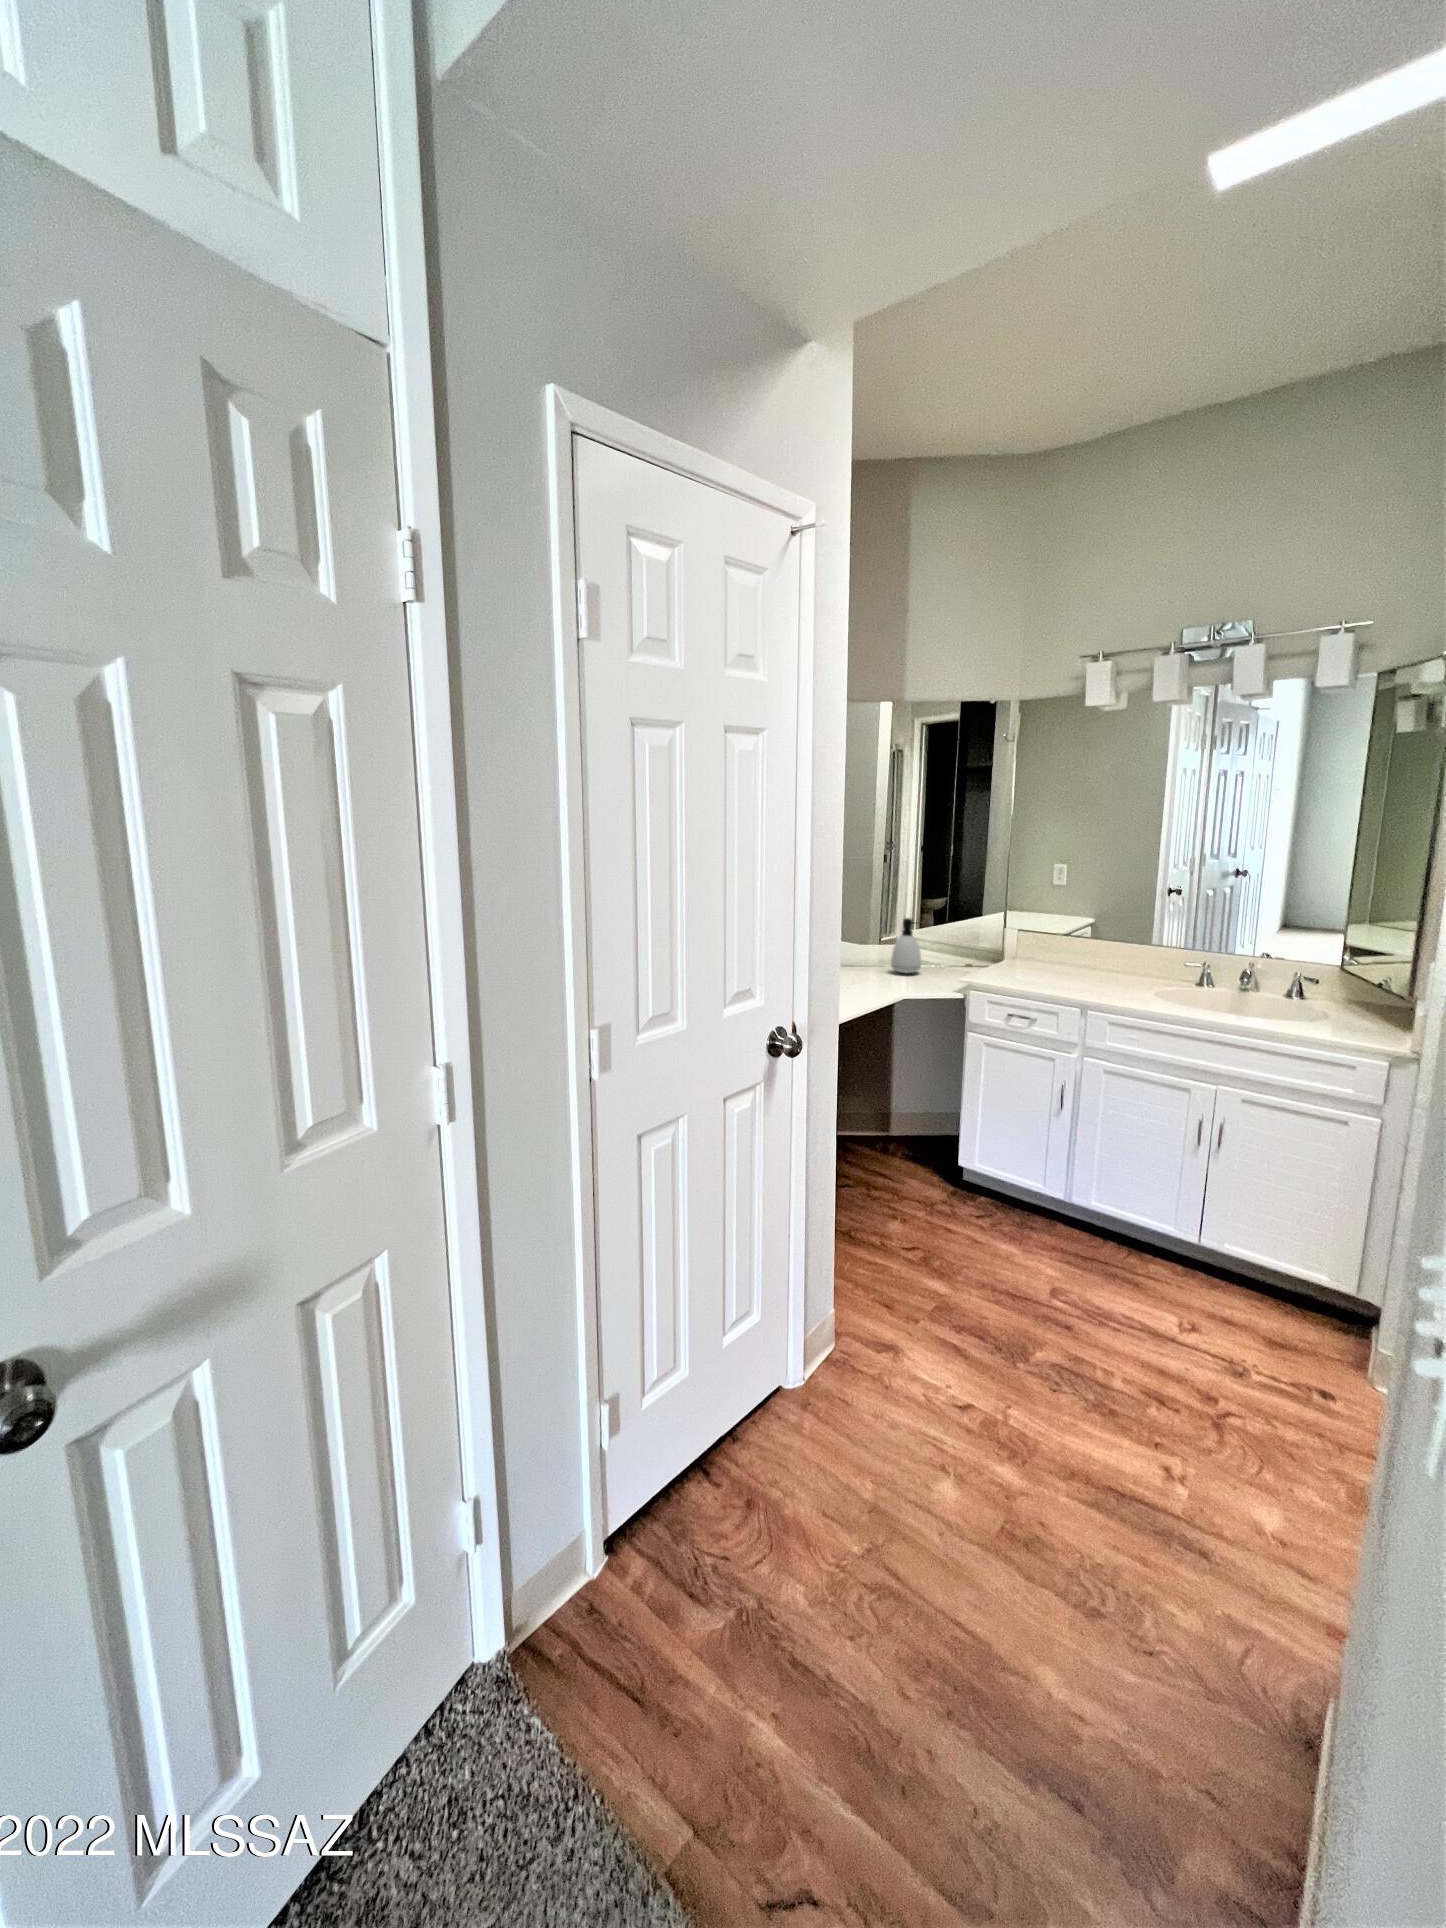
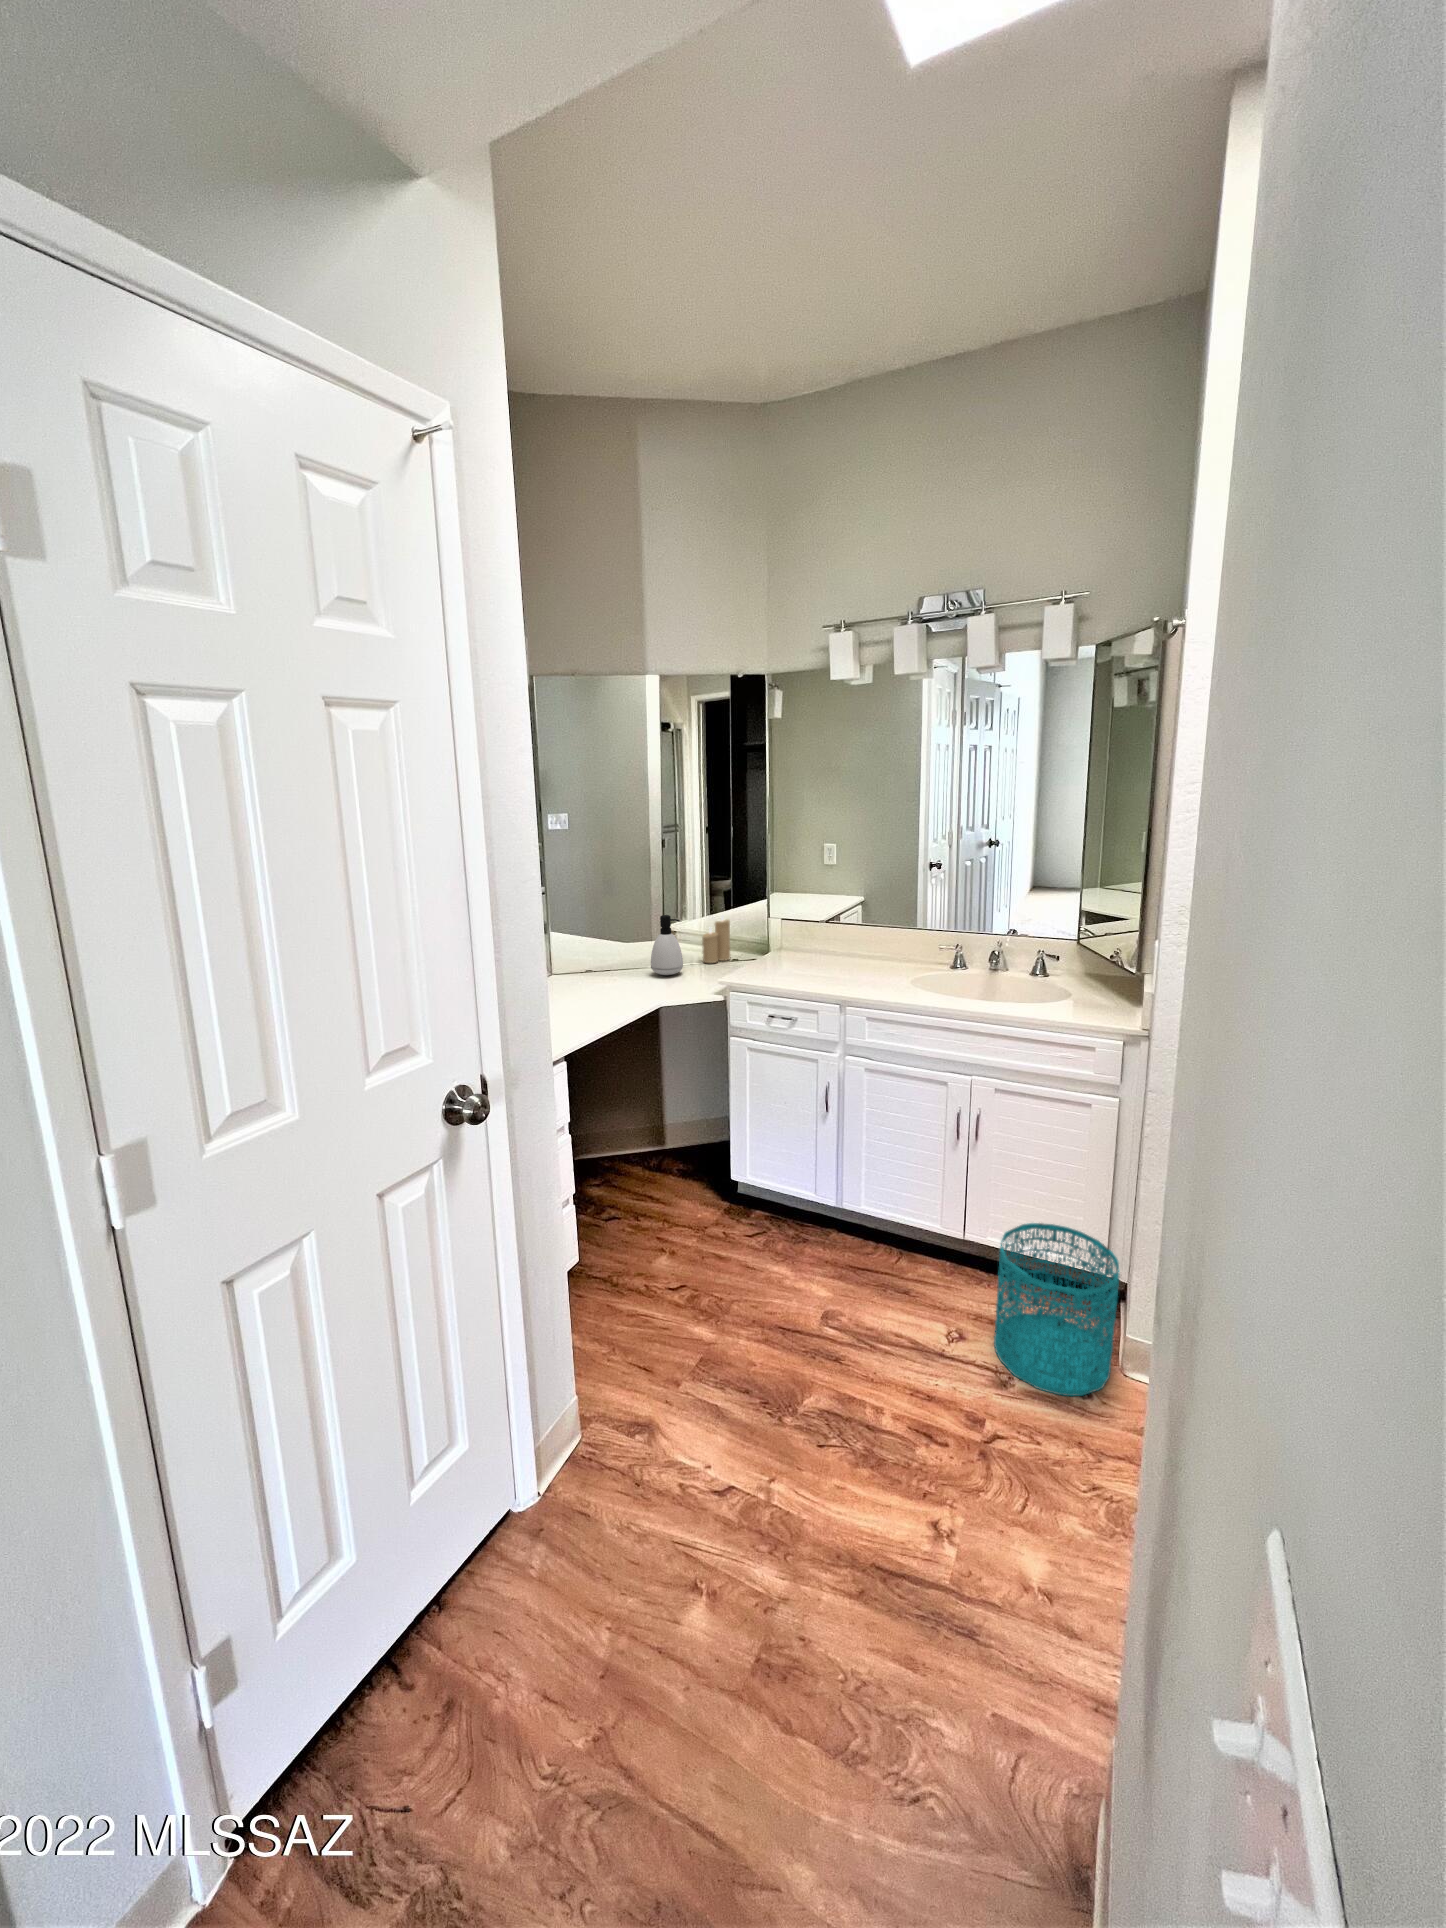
candle: none [938,922,966,967] -> present [702,916,730,963]
wastebasket: none [1227,1230,1370,1396] -> present [994,1223,1120,1396]

